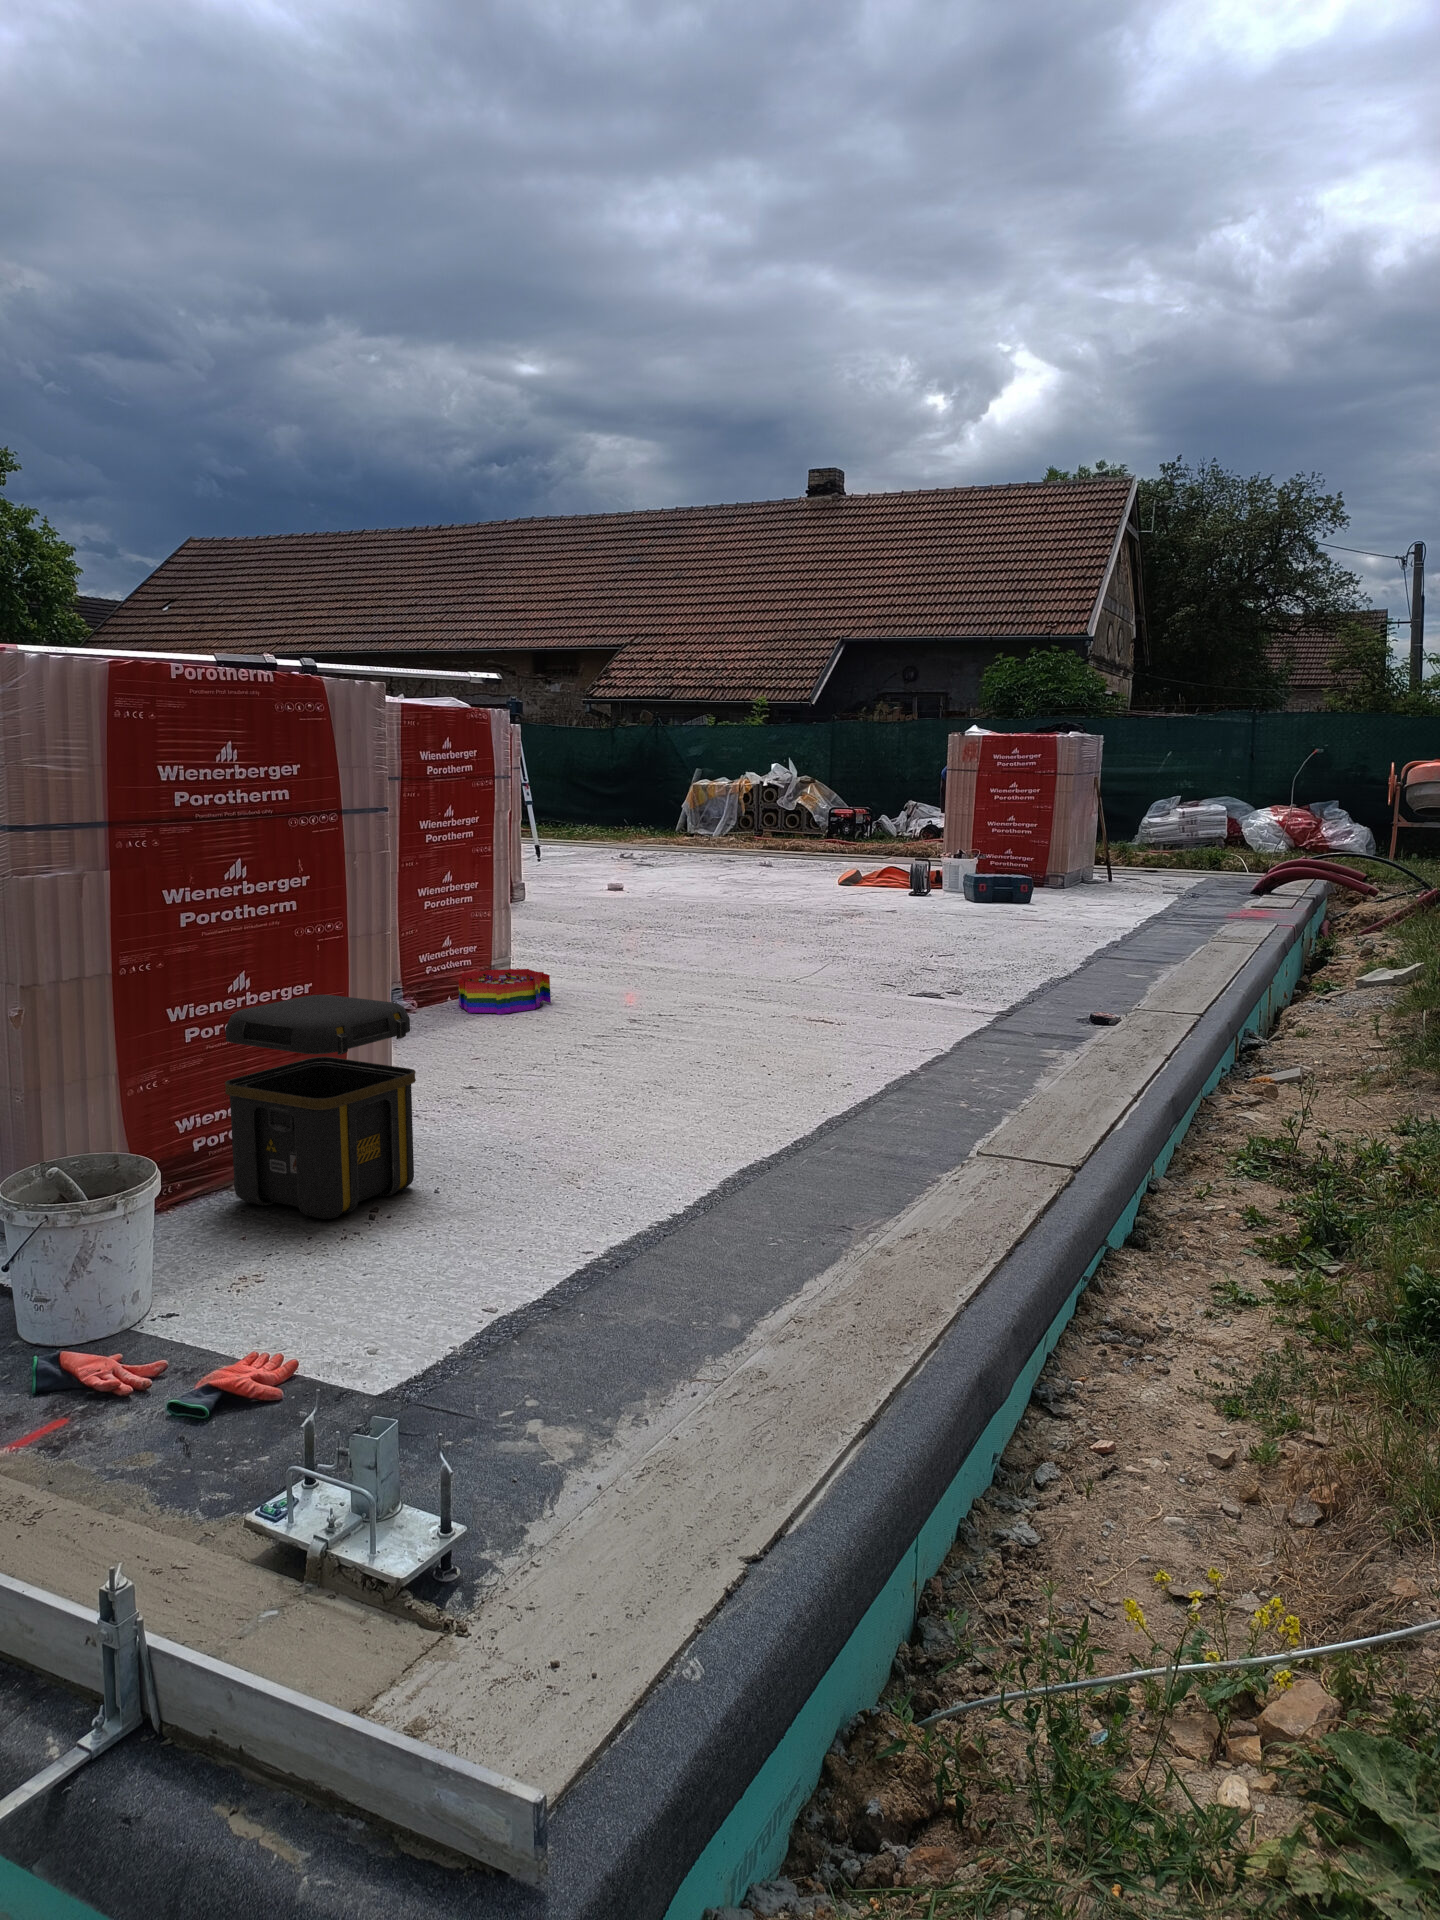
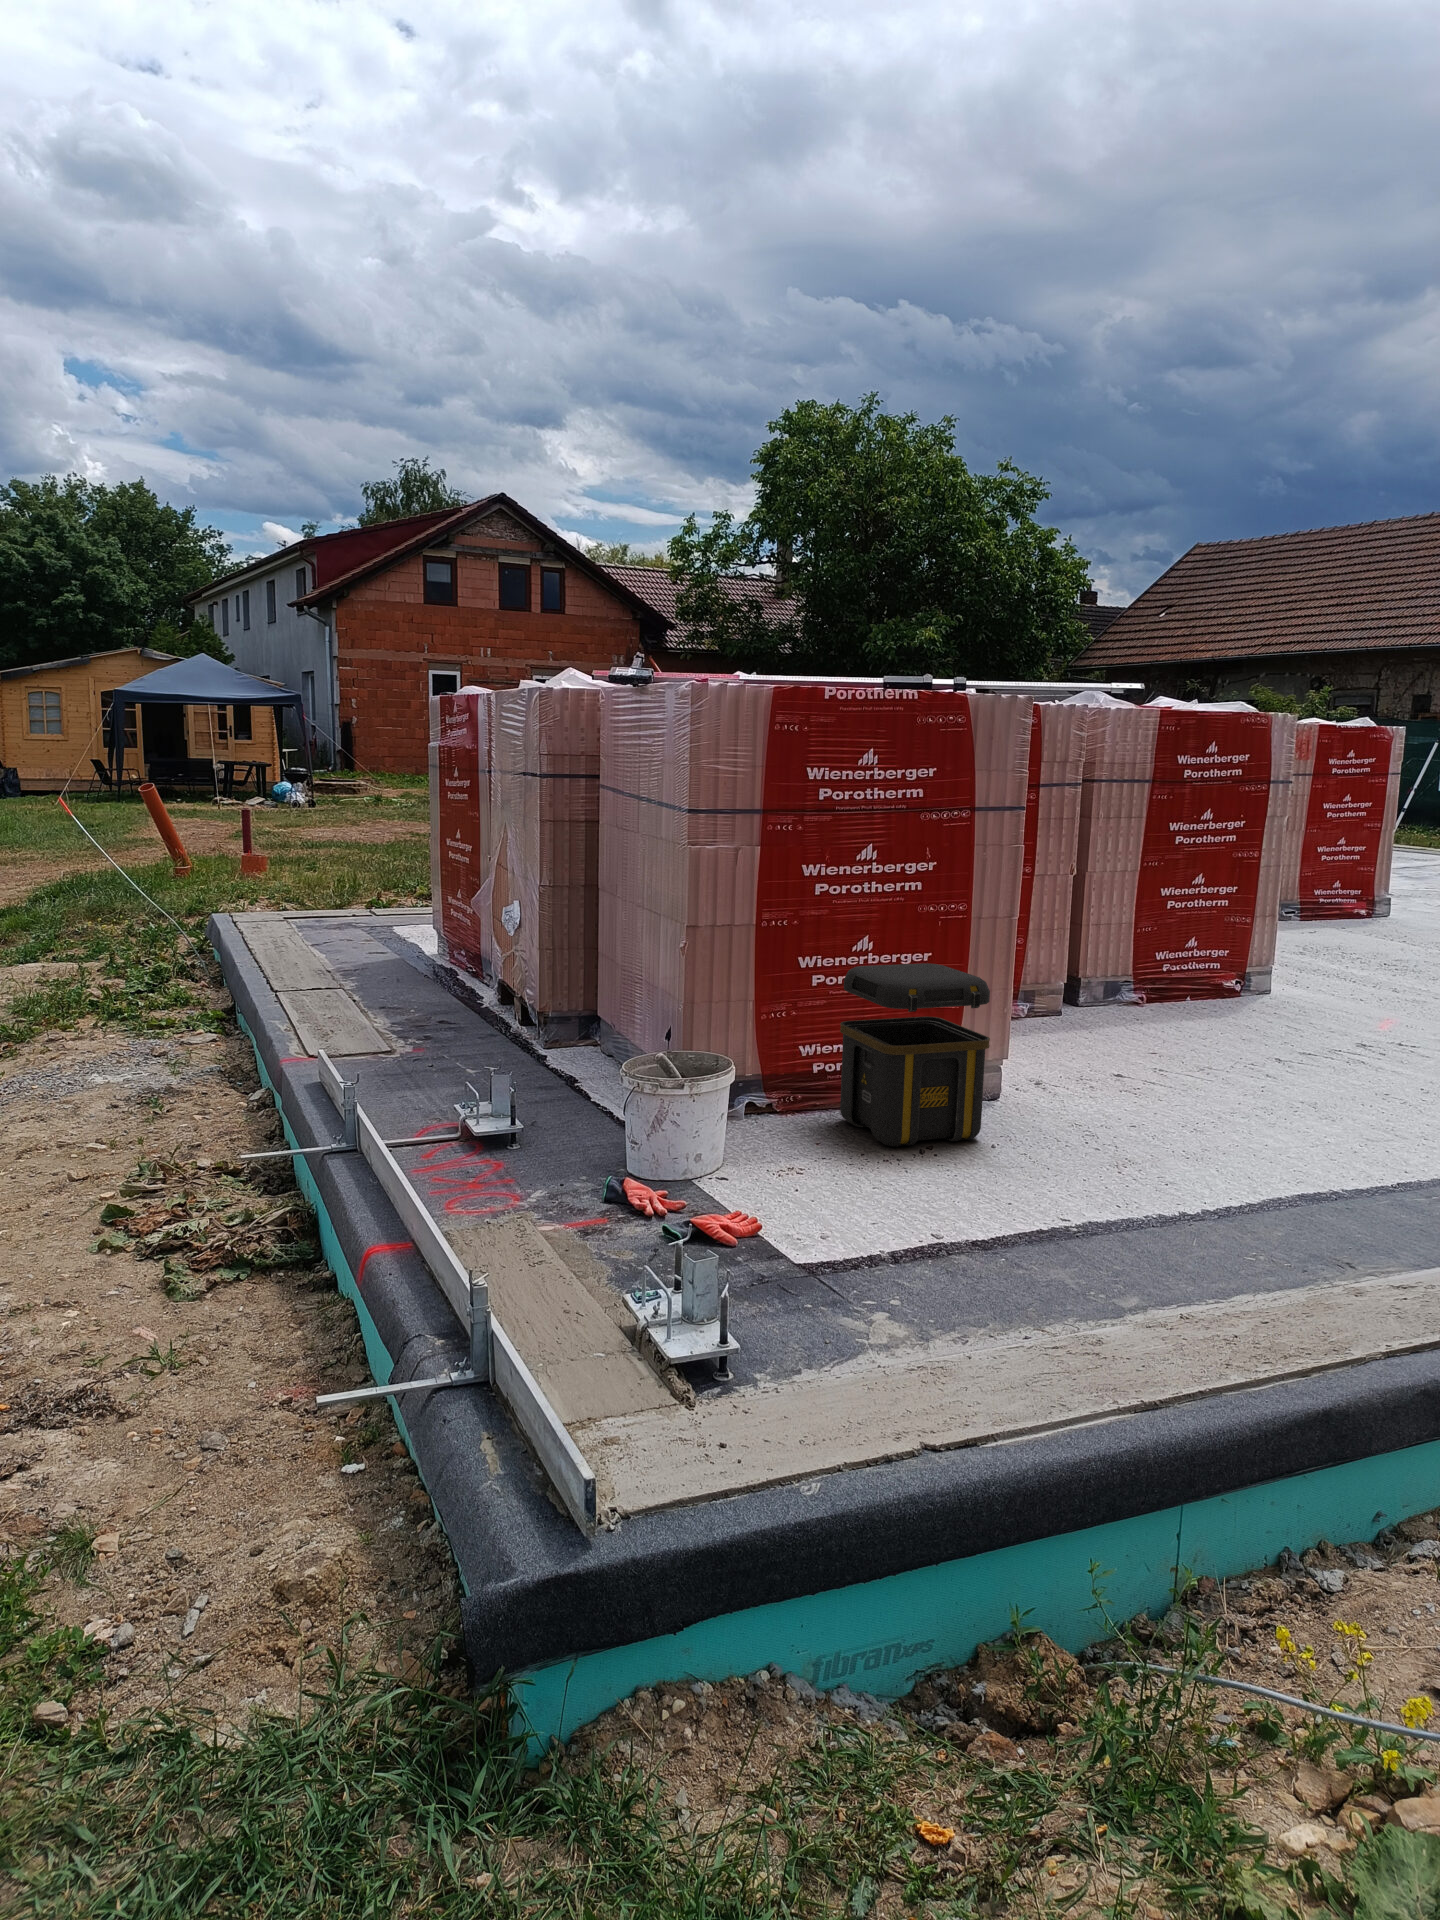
storage bin: present [458,969,551,1015] -> none [1195,977,1292,1022]

